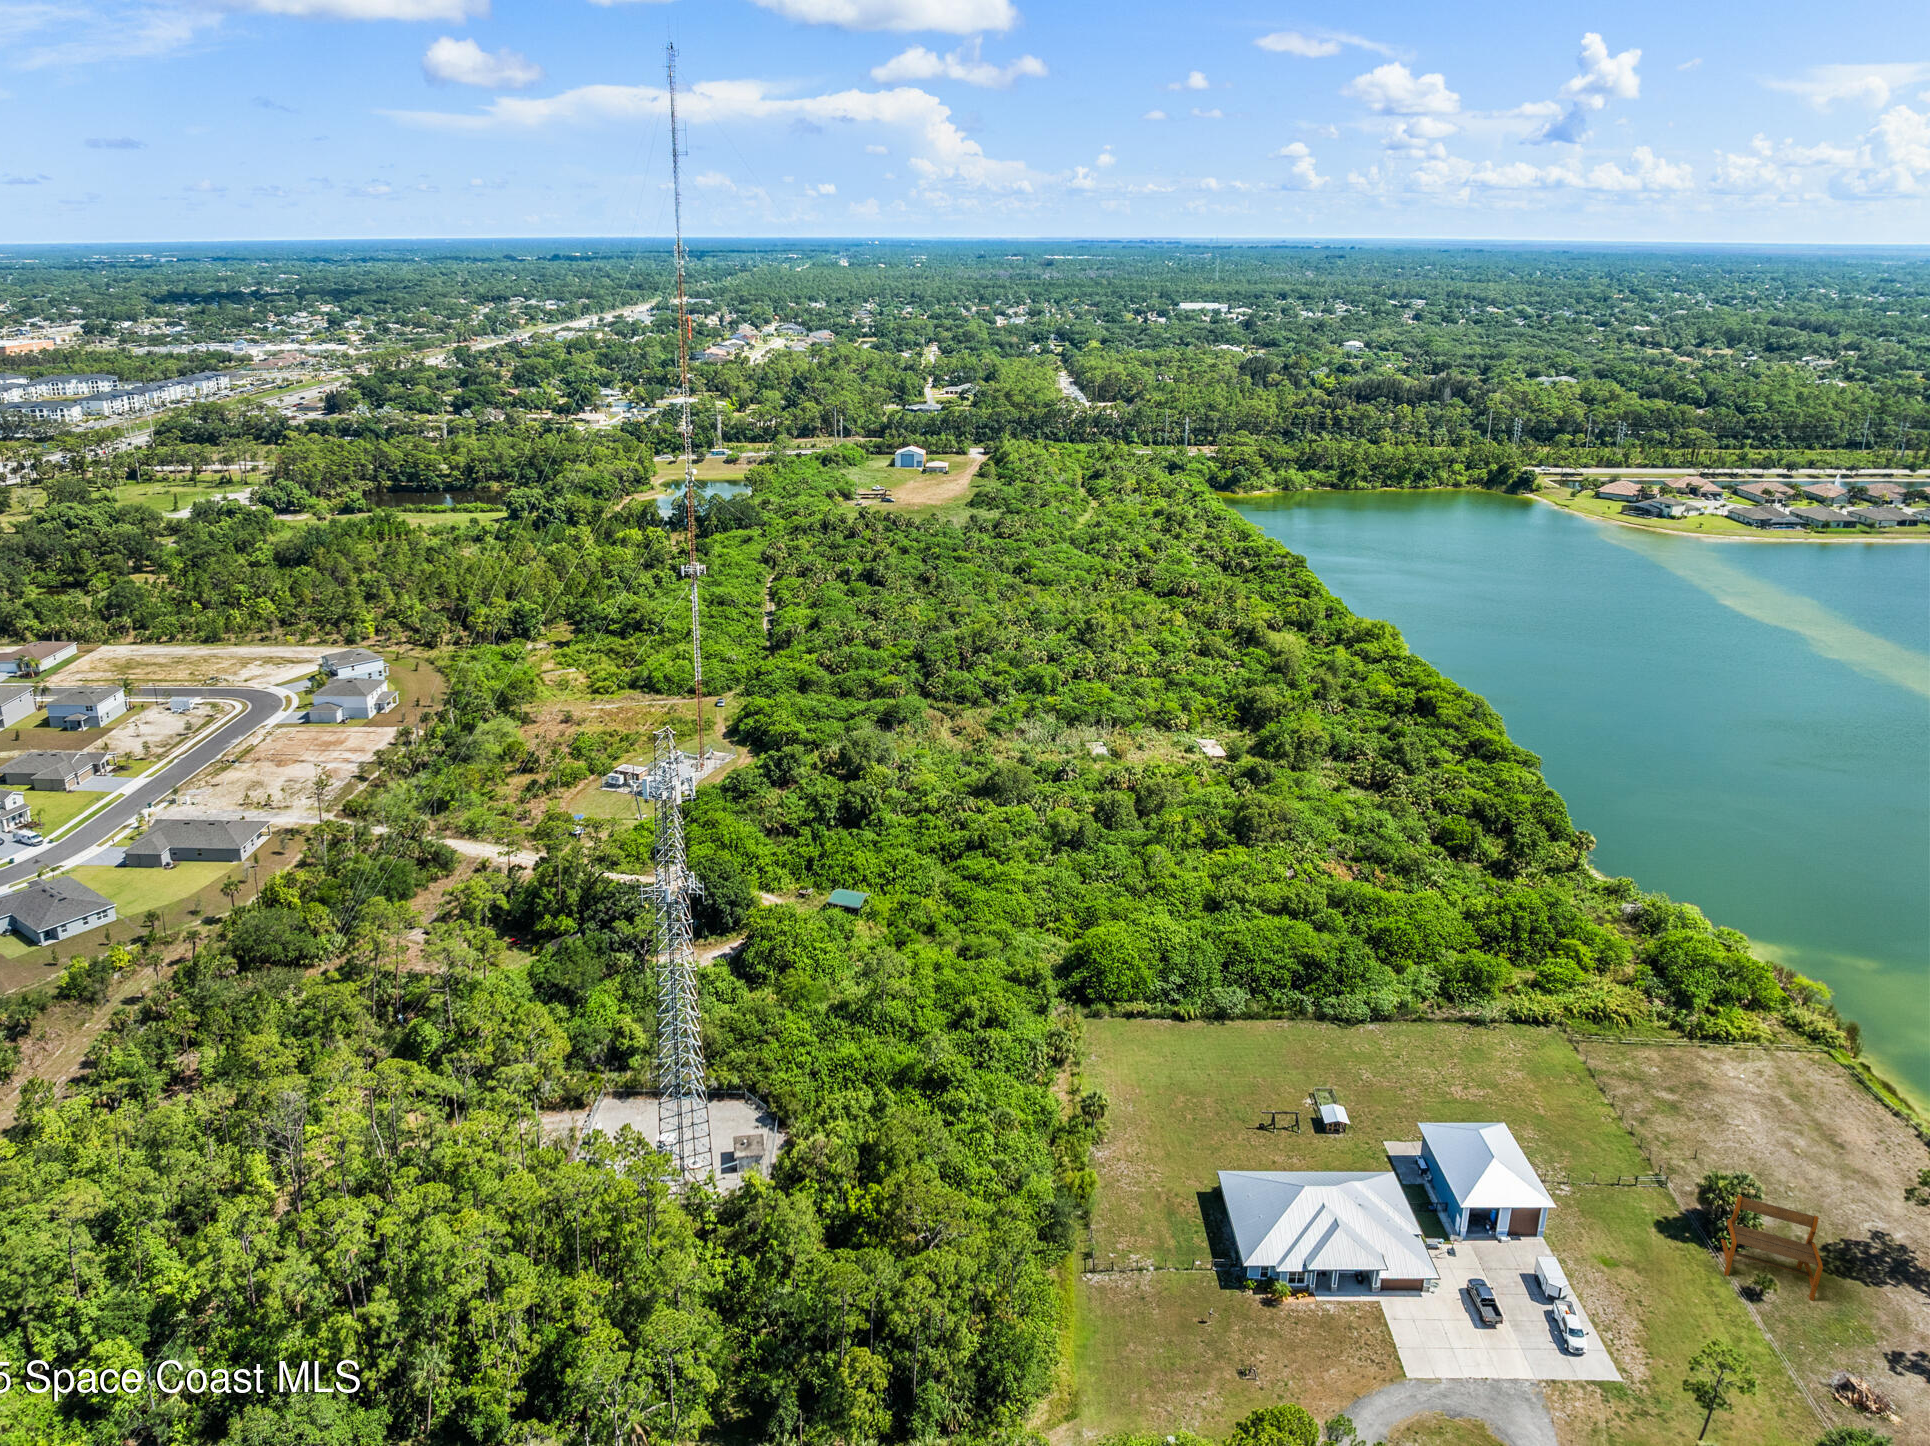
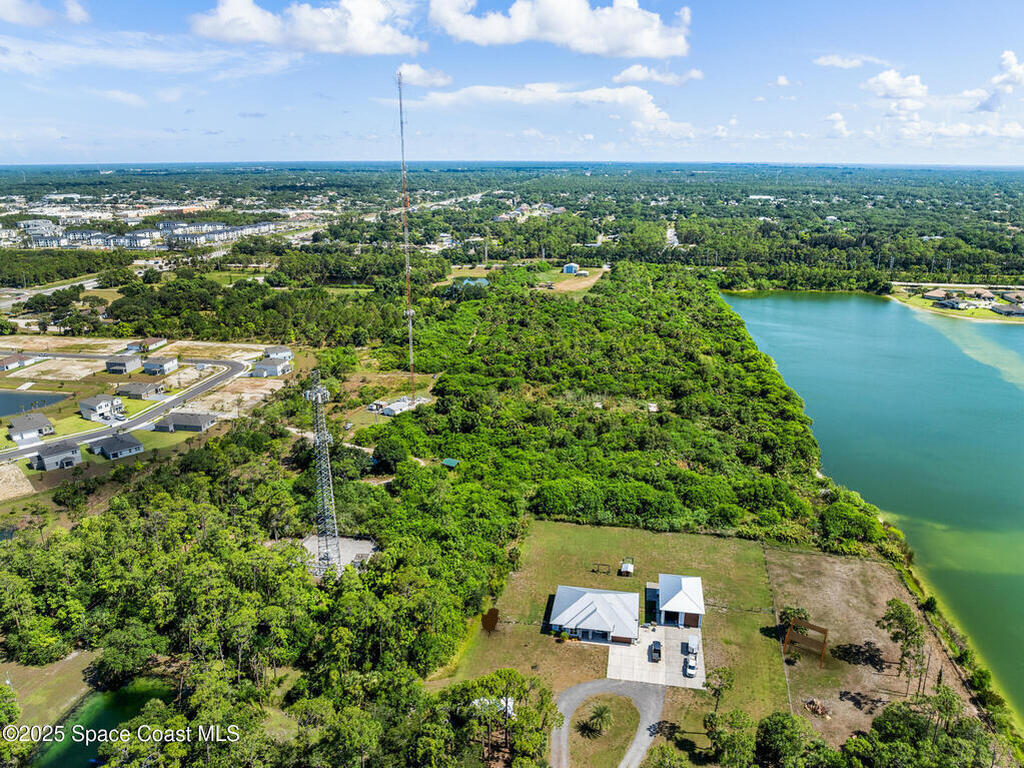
lounge chair: none [1084,1240,1128,1313] -> present [481,608,499,637]

